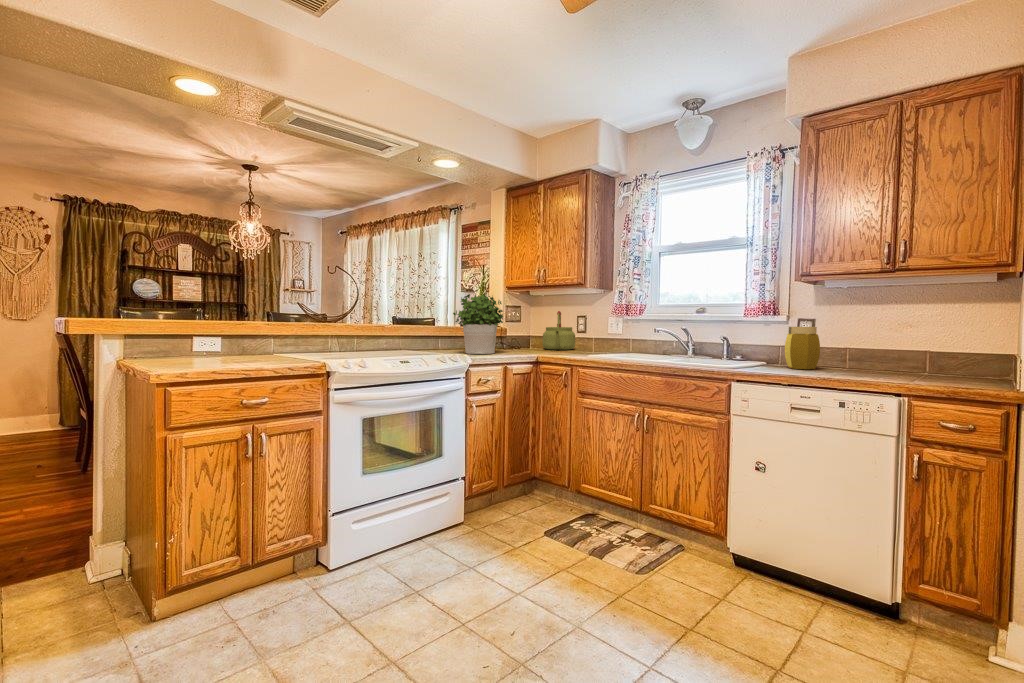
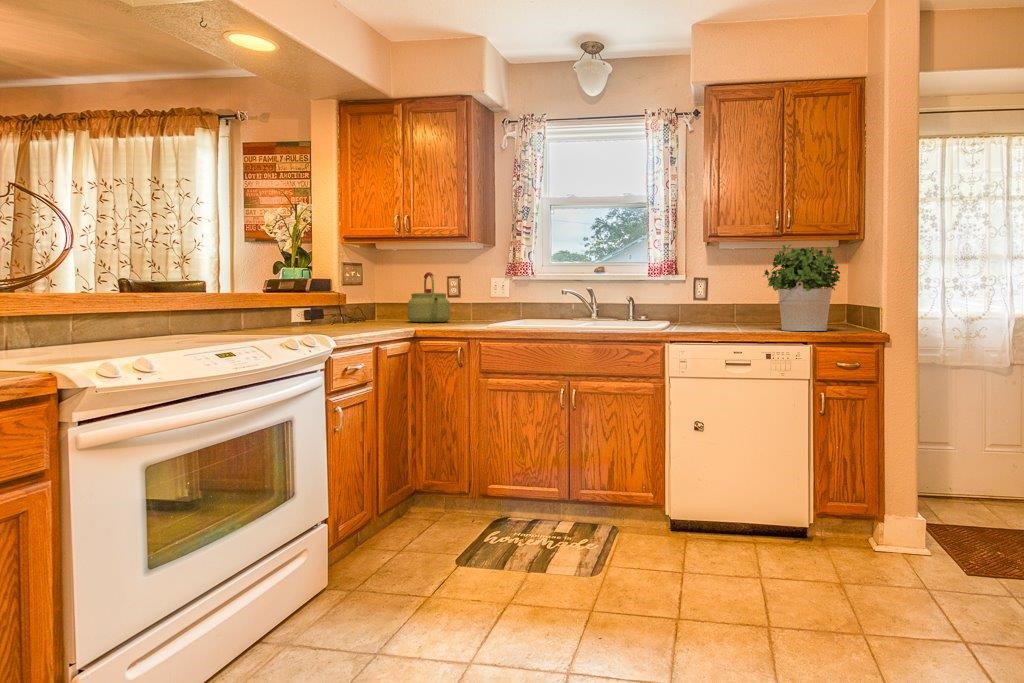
potted plant: present [453,294,503,354] -> present [764,244,840,331]
jar: present [785,327,820,369] -> none [704,286,735,328]

